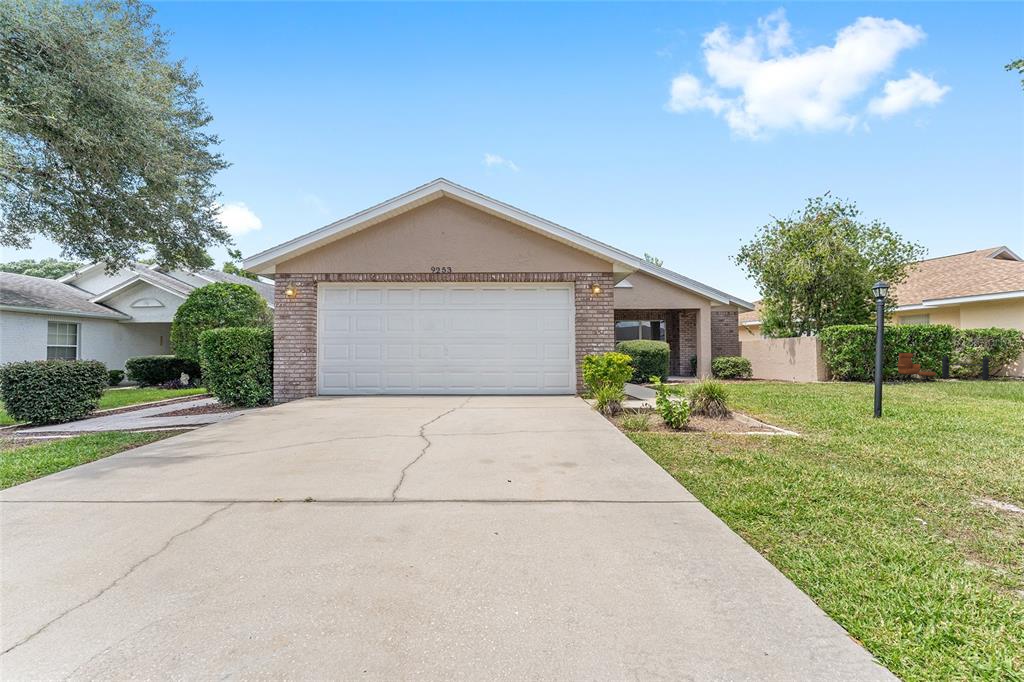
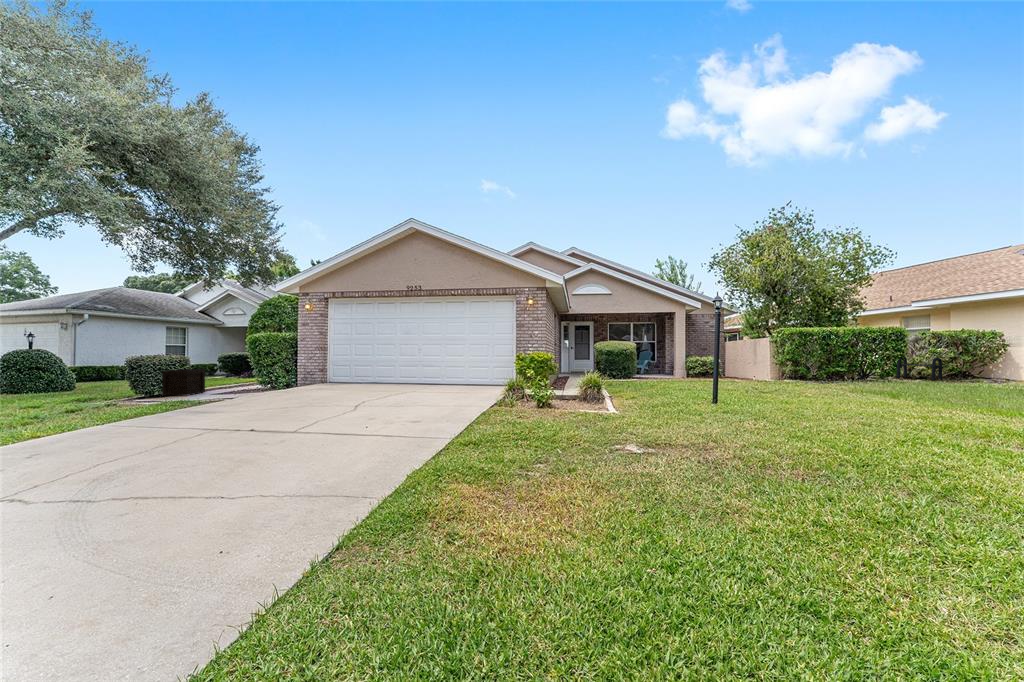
lounge chair: present [897,353,936,382] -> none [845,354,879,381]
wooden crate: none [65,381,138,425] -> present [162,369,205,396]

